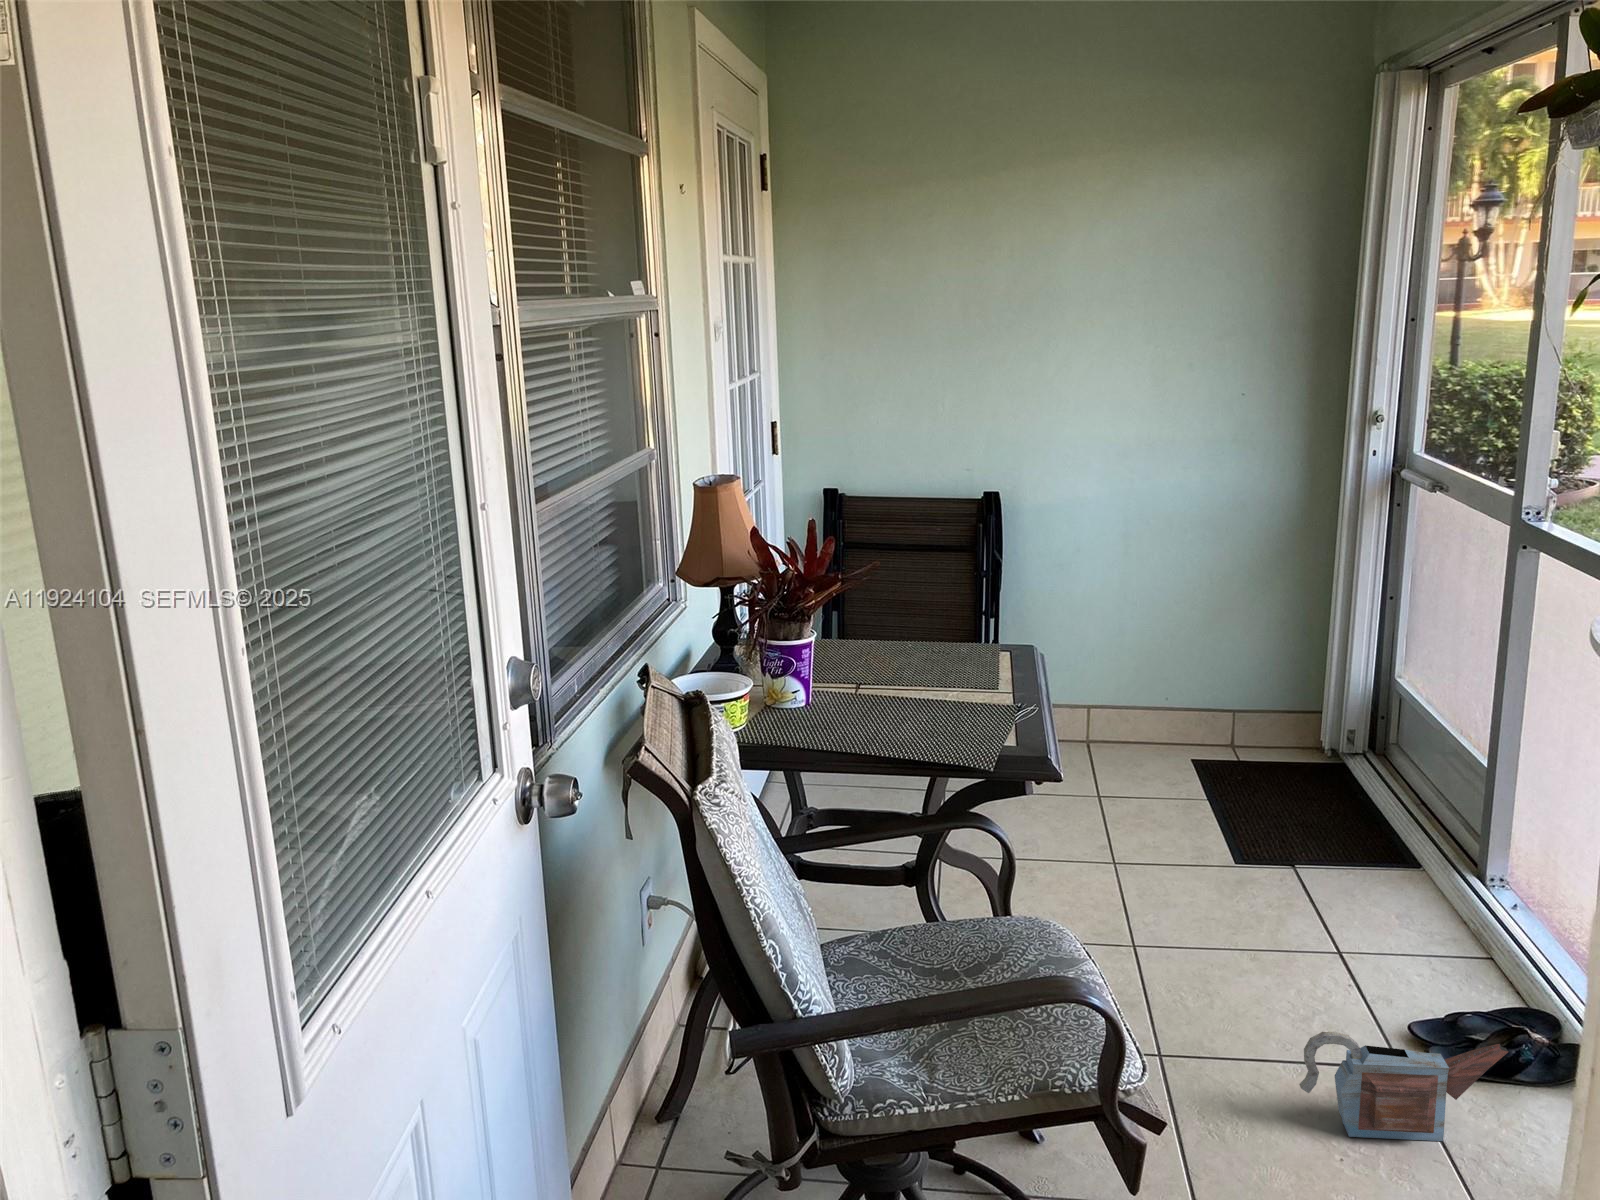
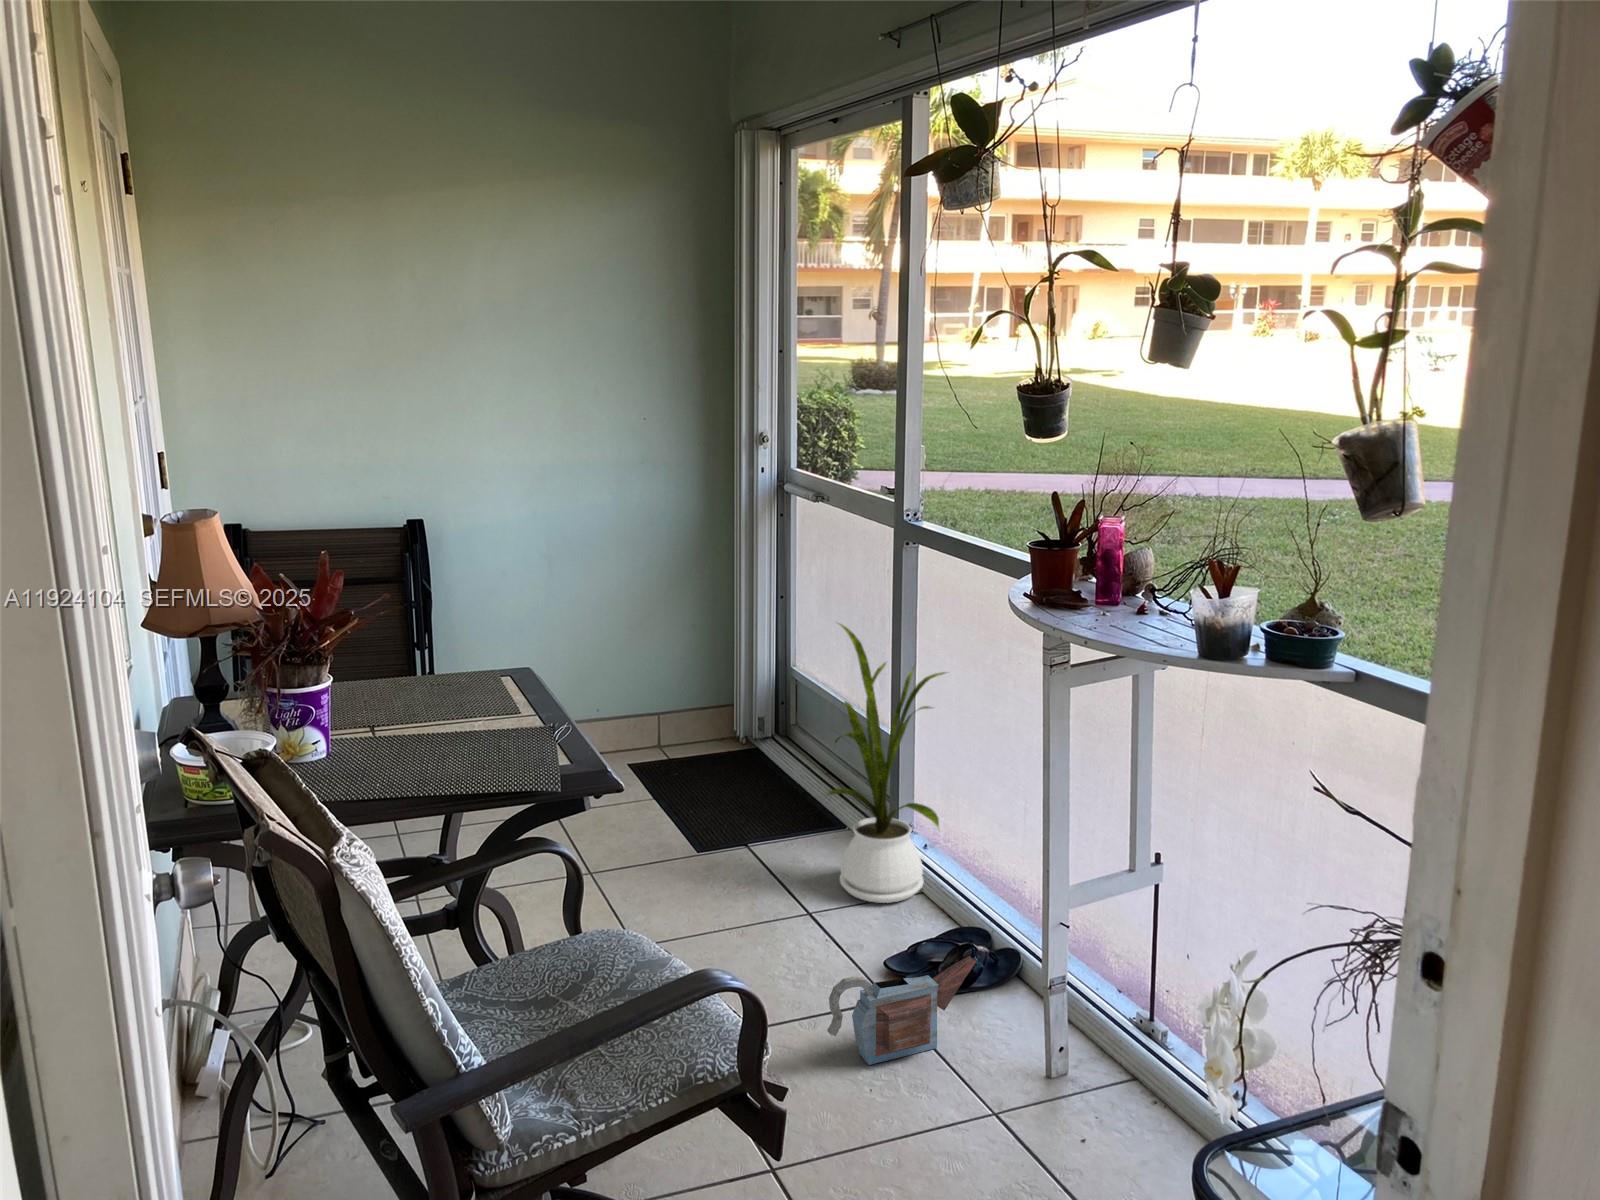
house plant: none [1374,626,1553,964] -> present [827,624,946,903]

